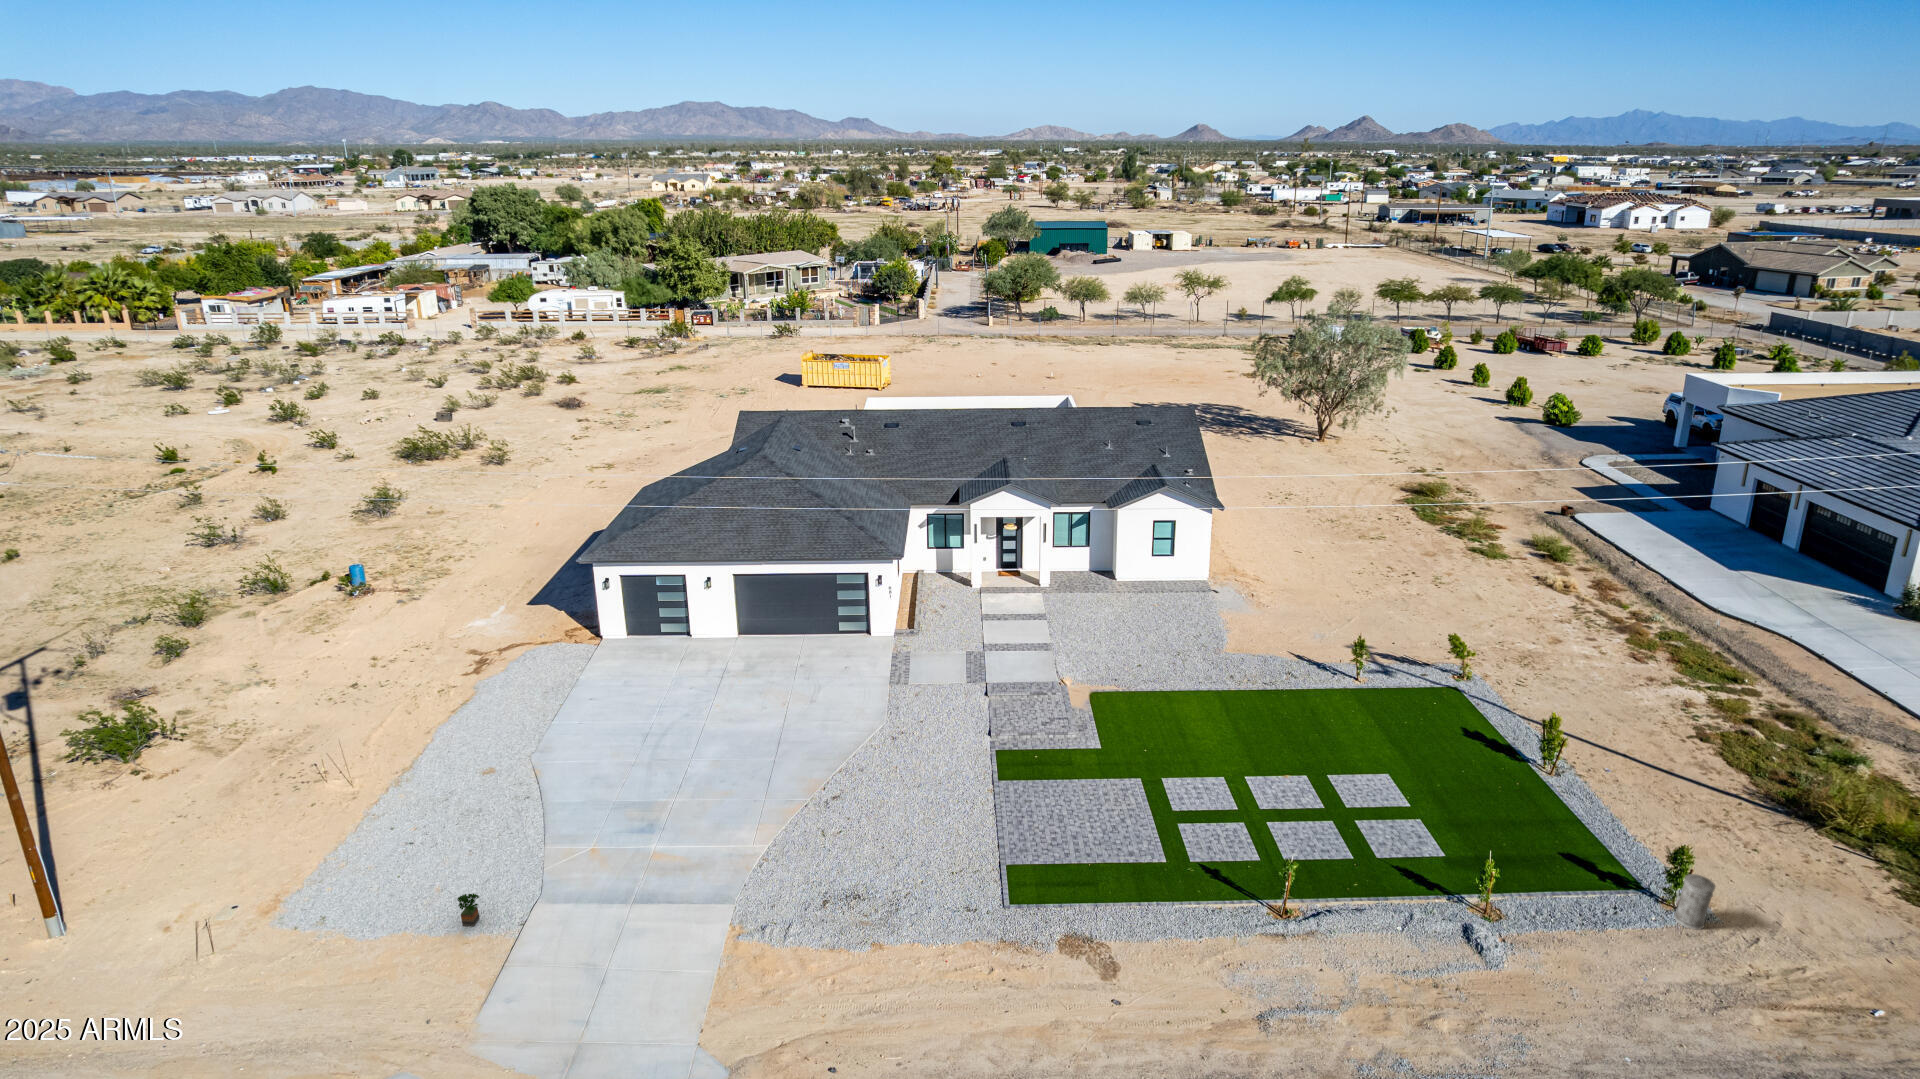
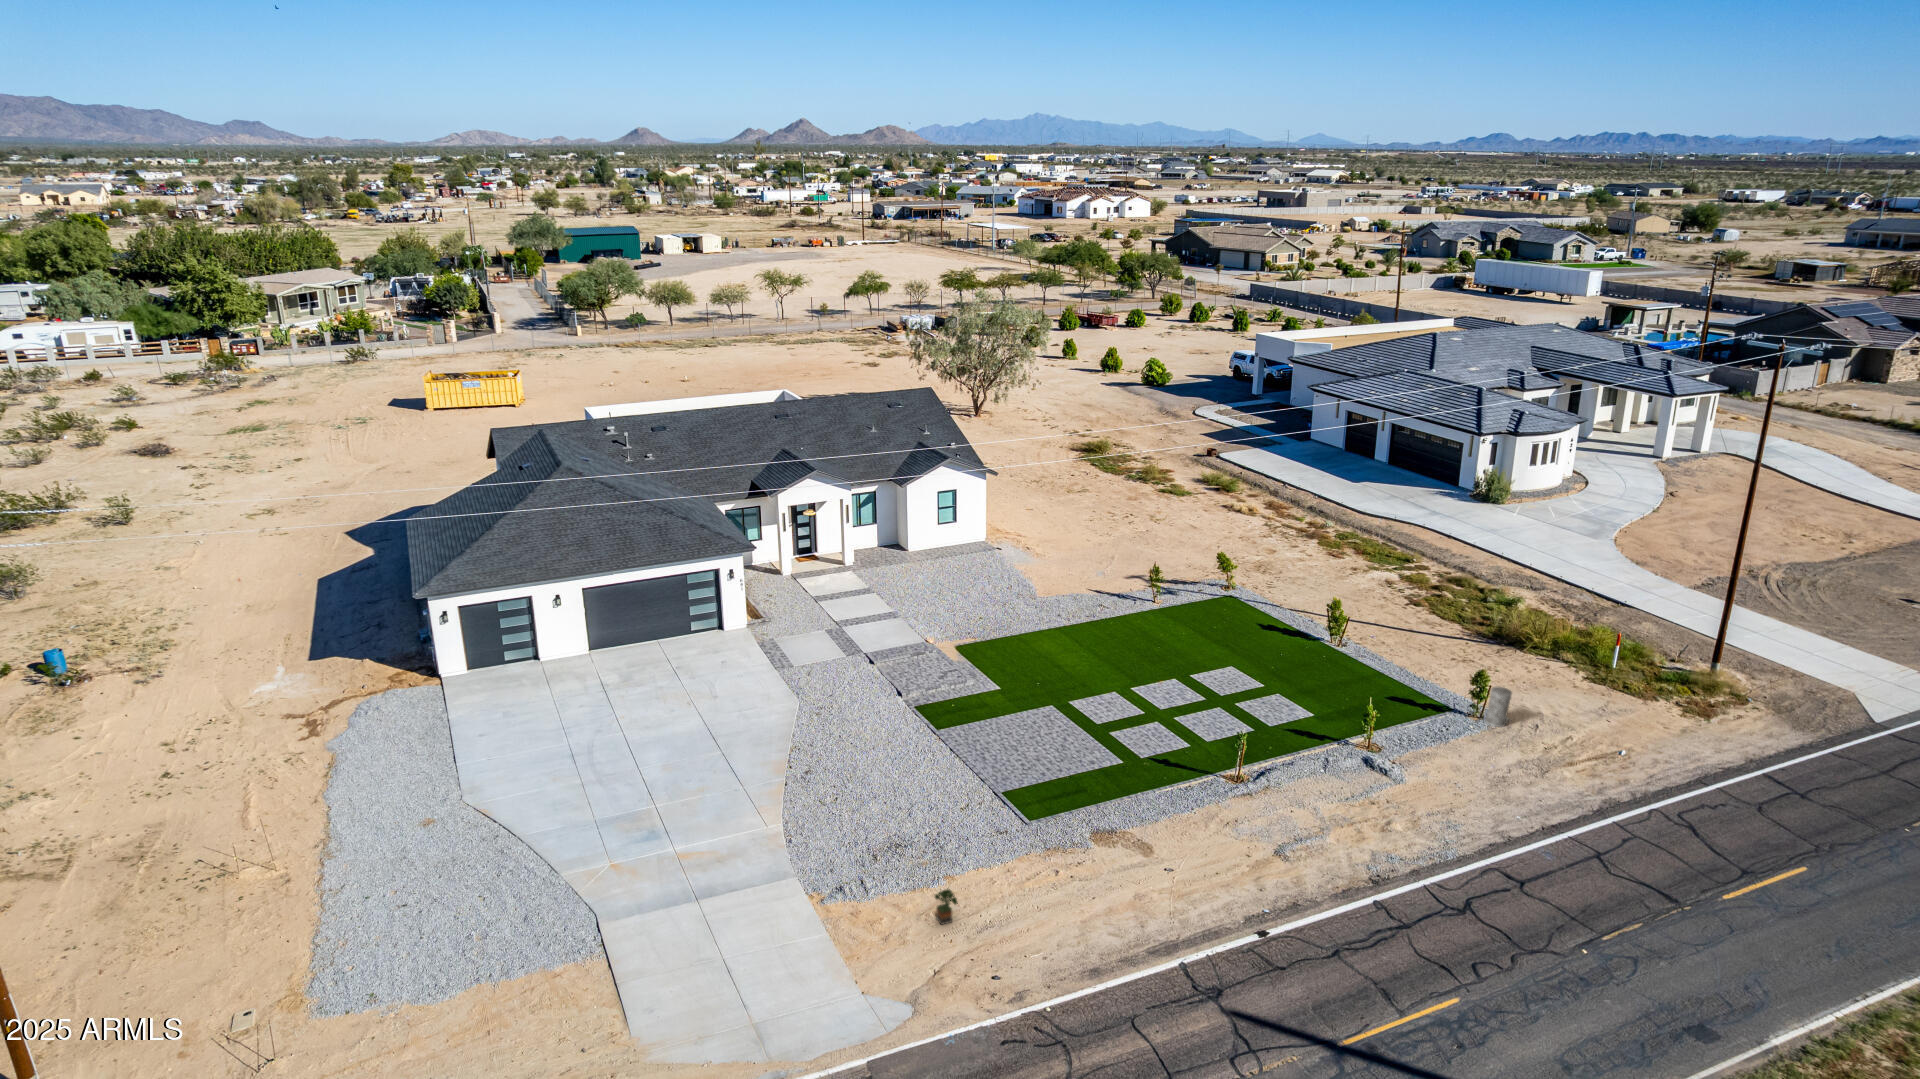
potted tree: present [457,893,480,926] -> present [935,889,958,925]

